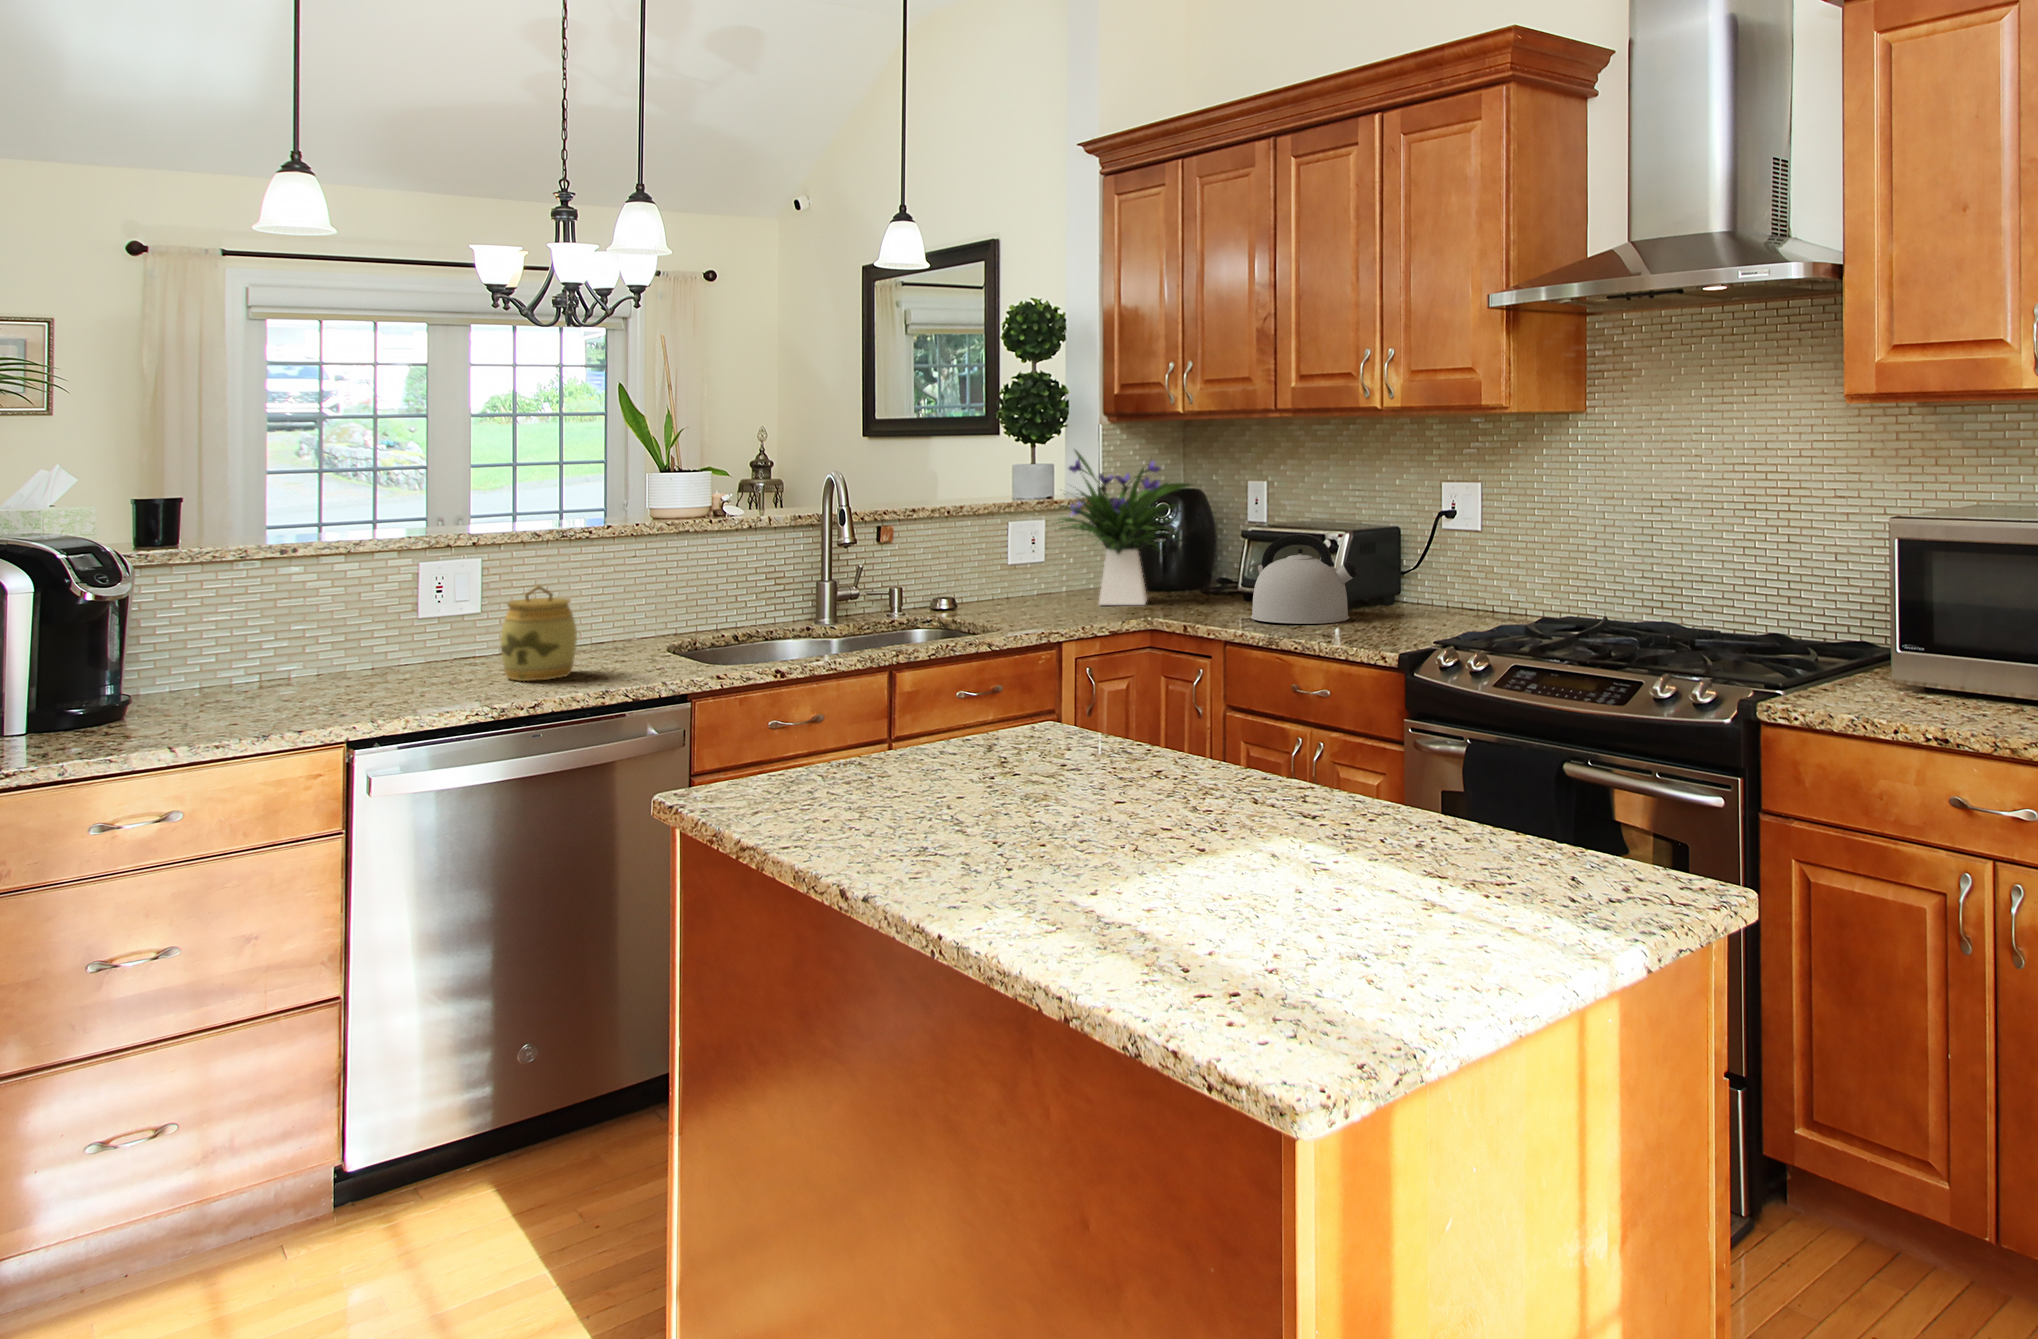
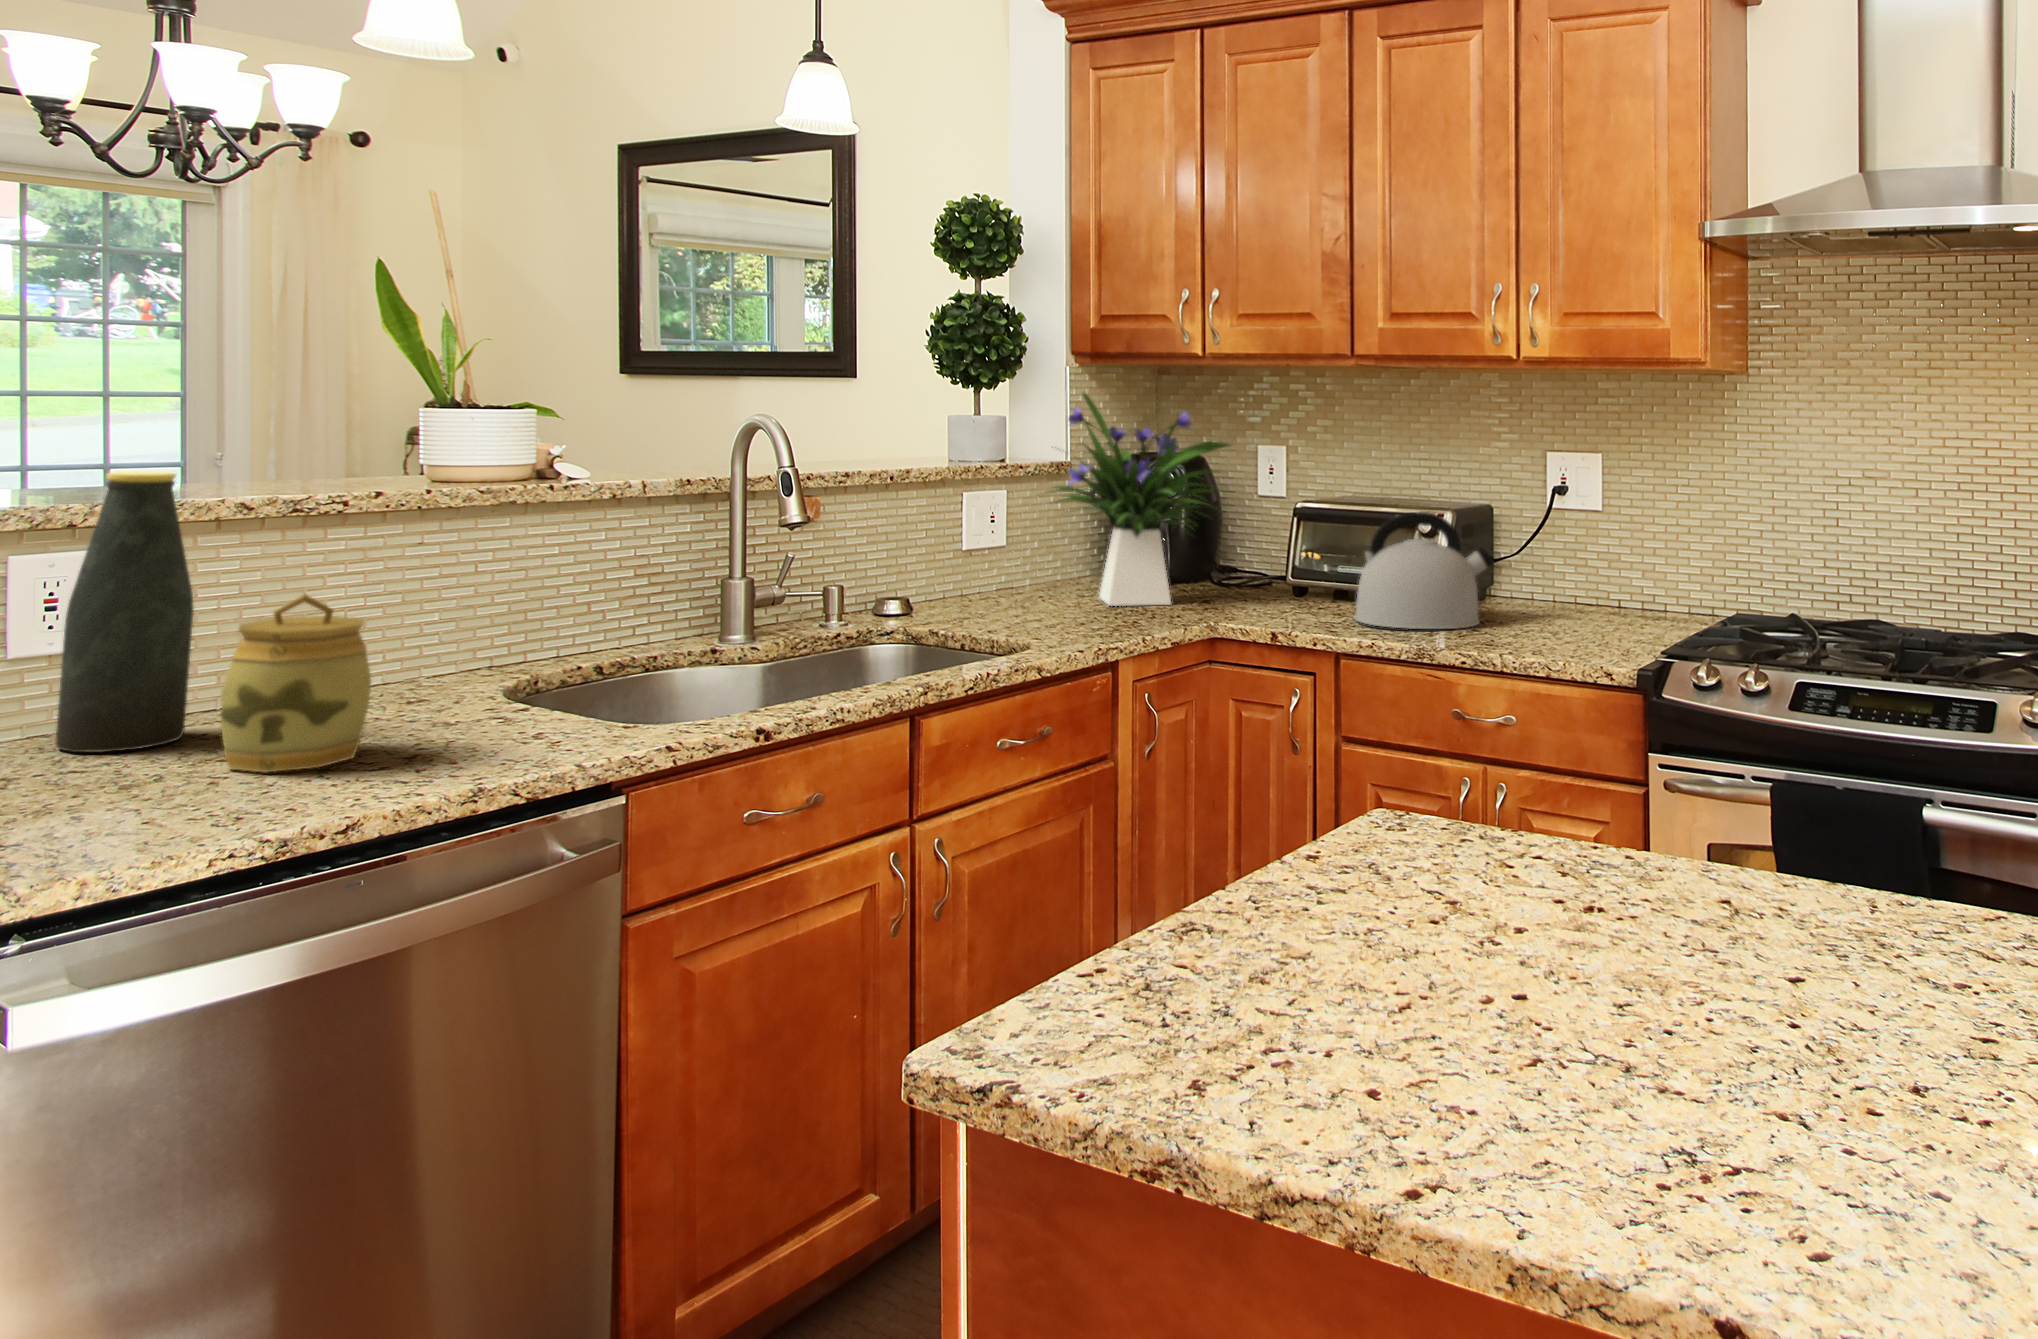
bottle: none [442,518,504,669] -> present [55,472,194,752]

